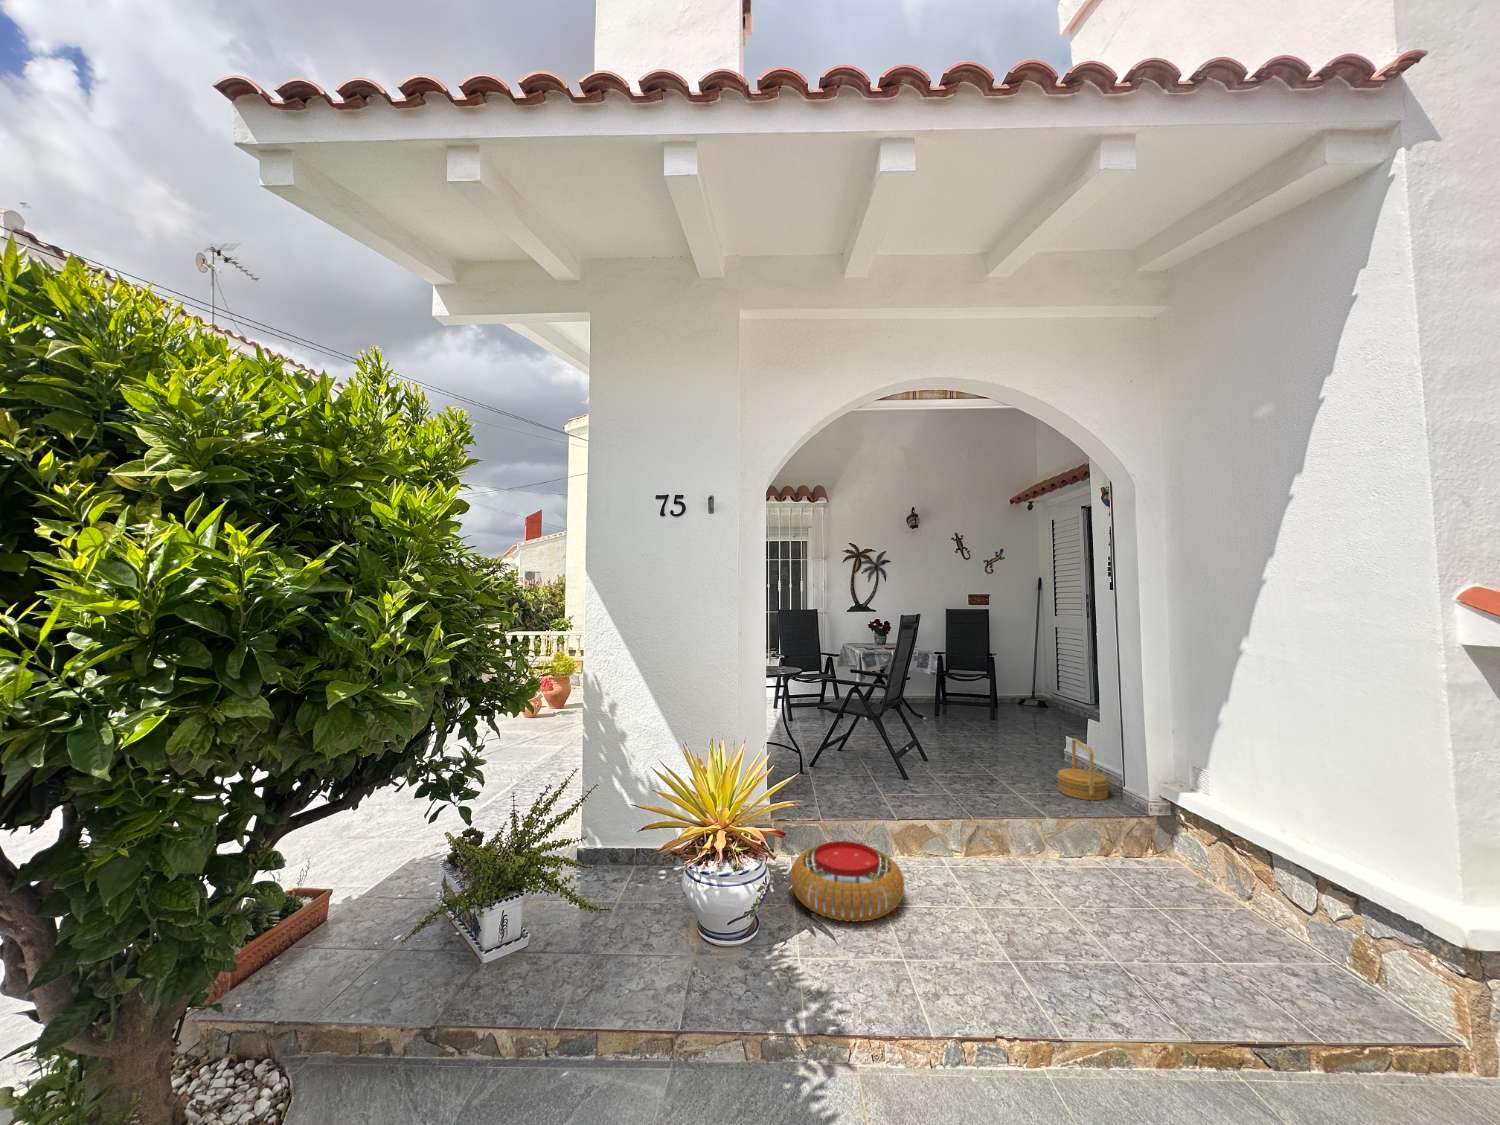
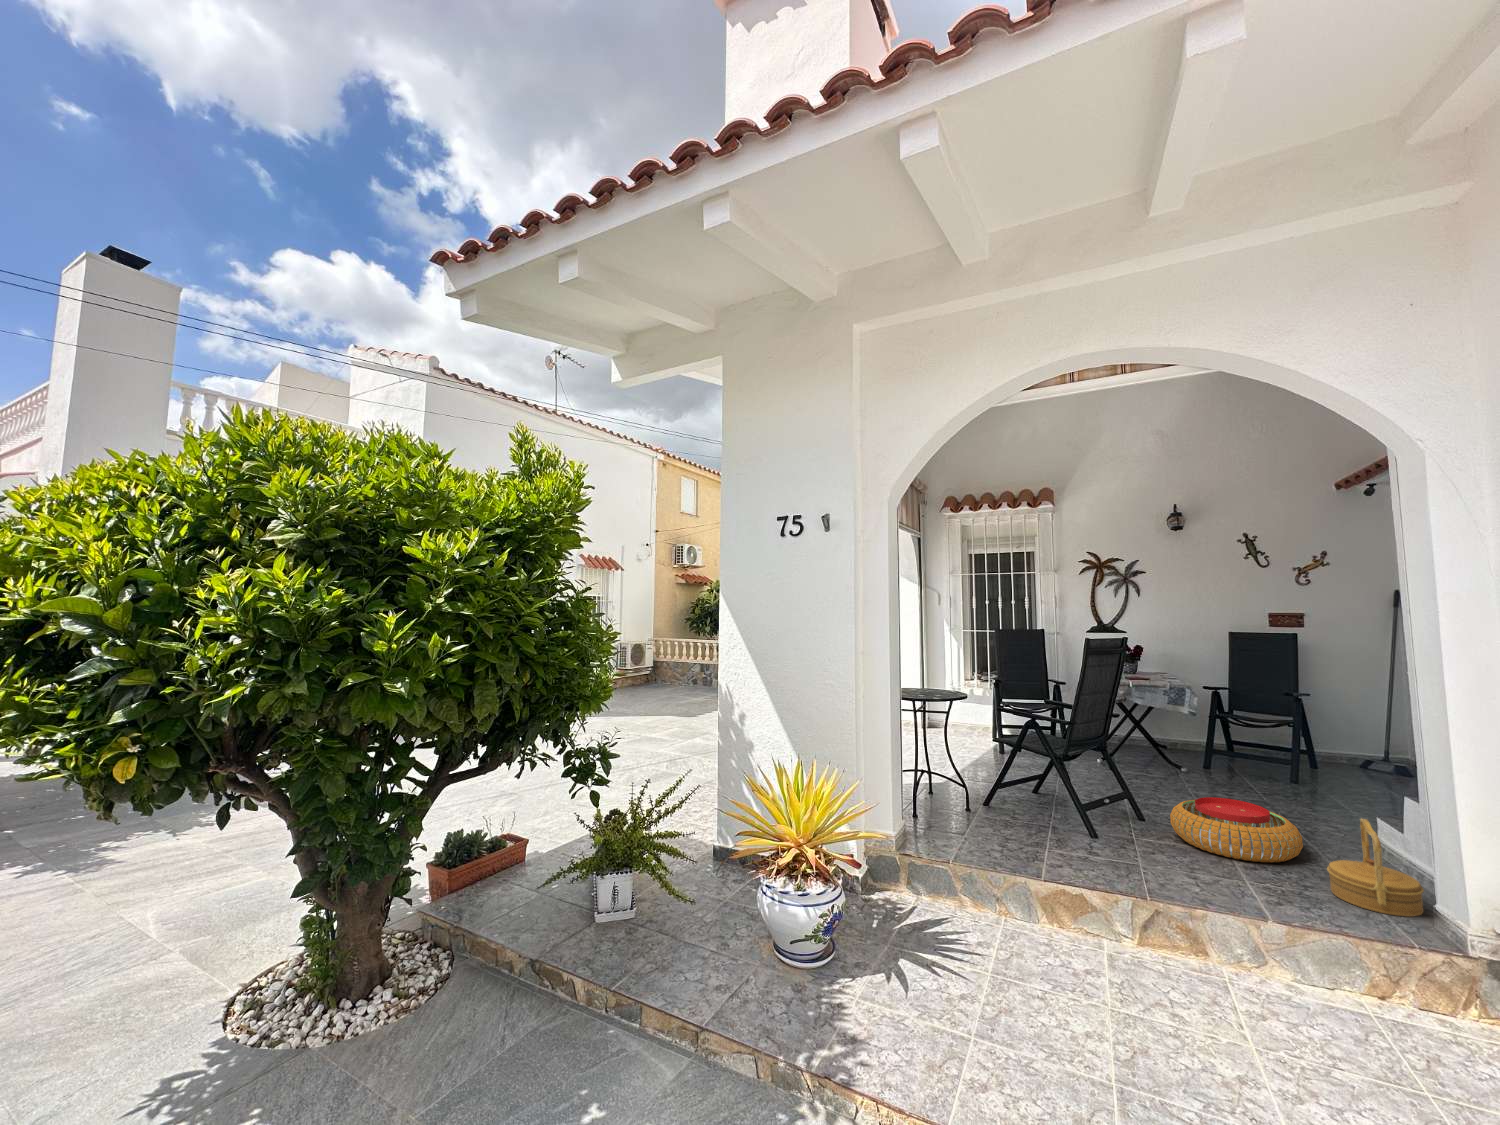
pouf: present [791,841,904,922] -> present [1170,797,1303,863]

